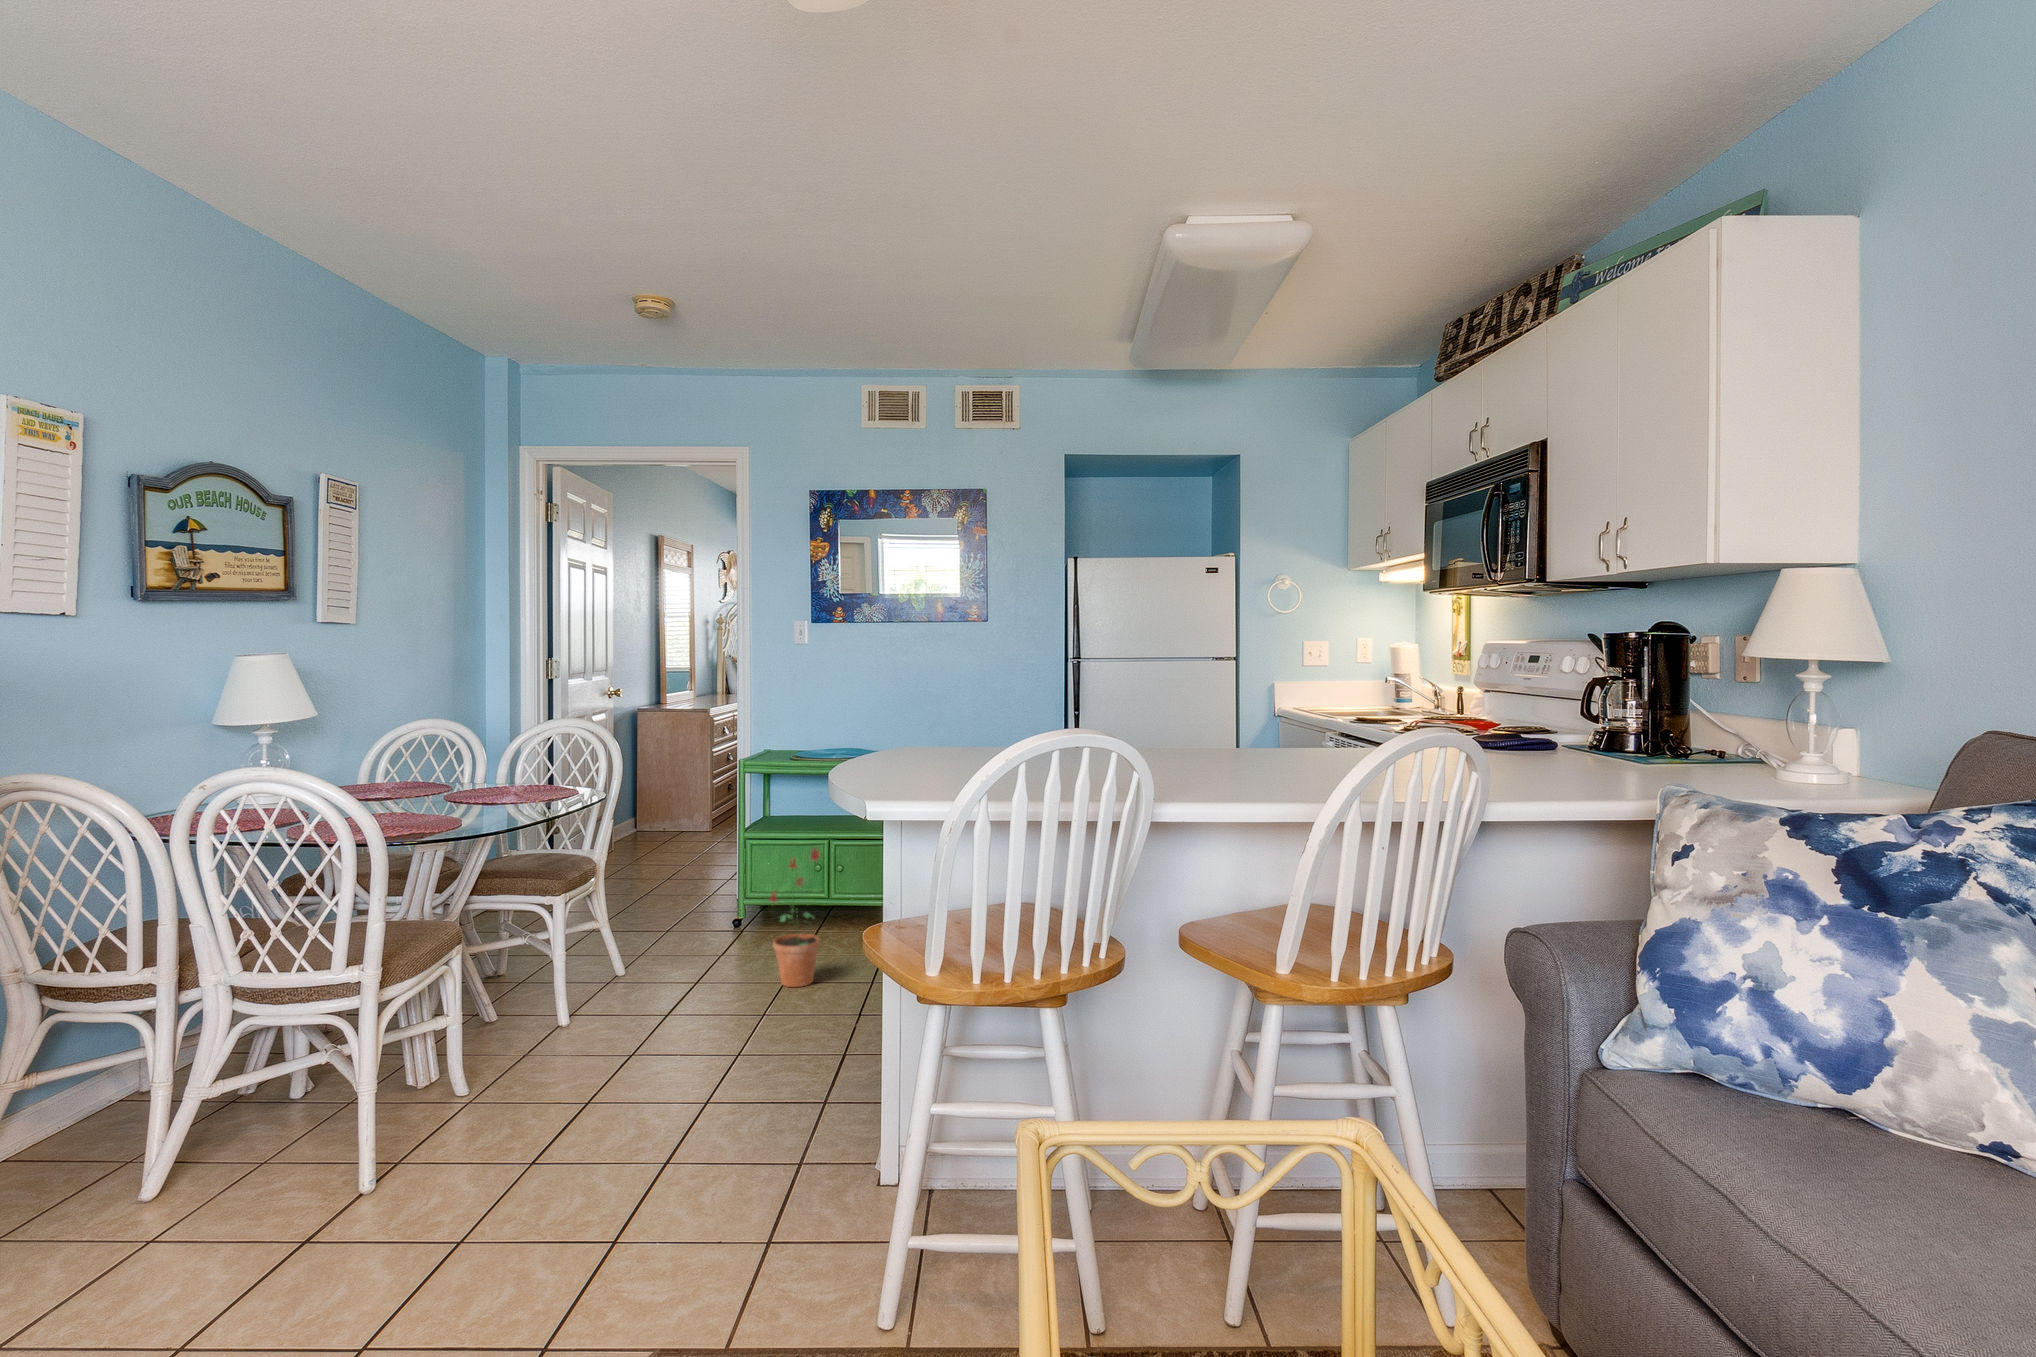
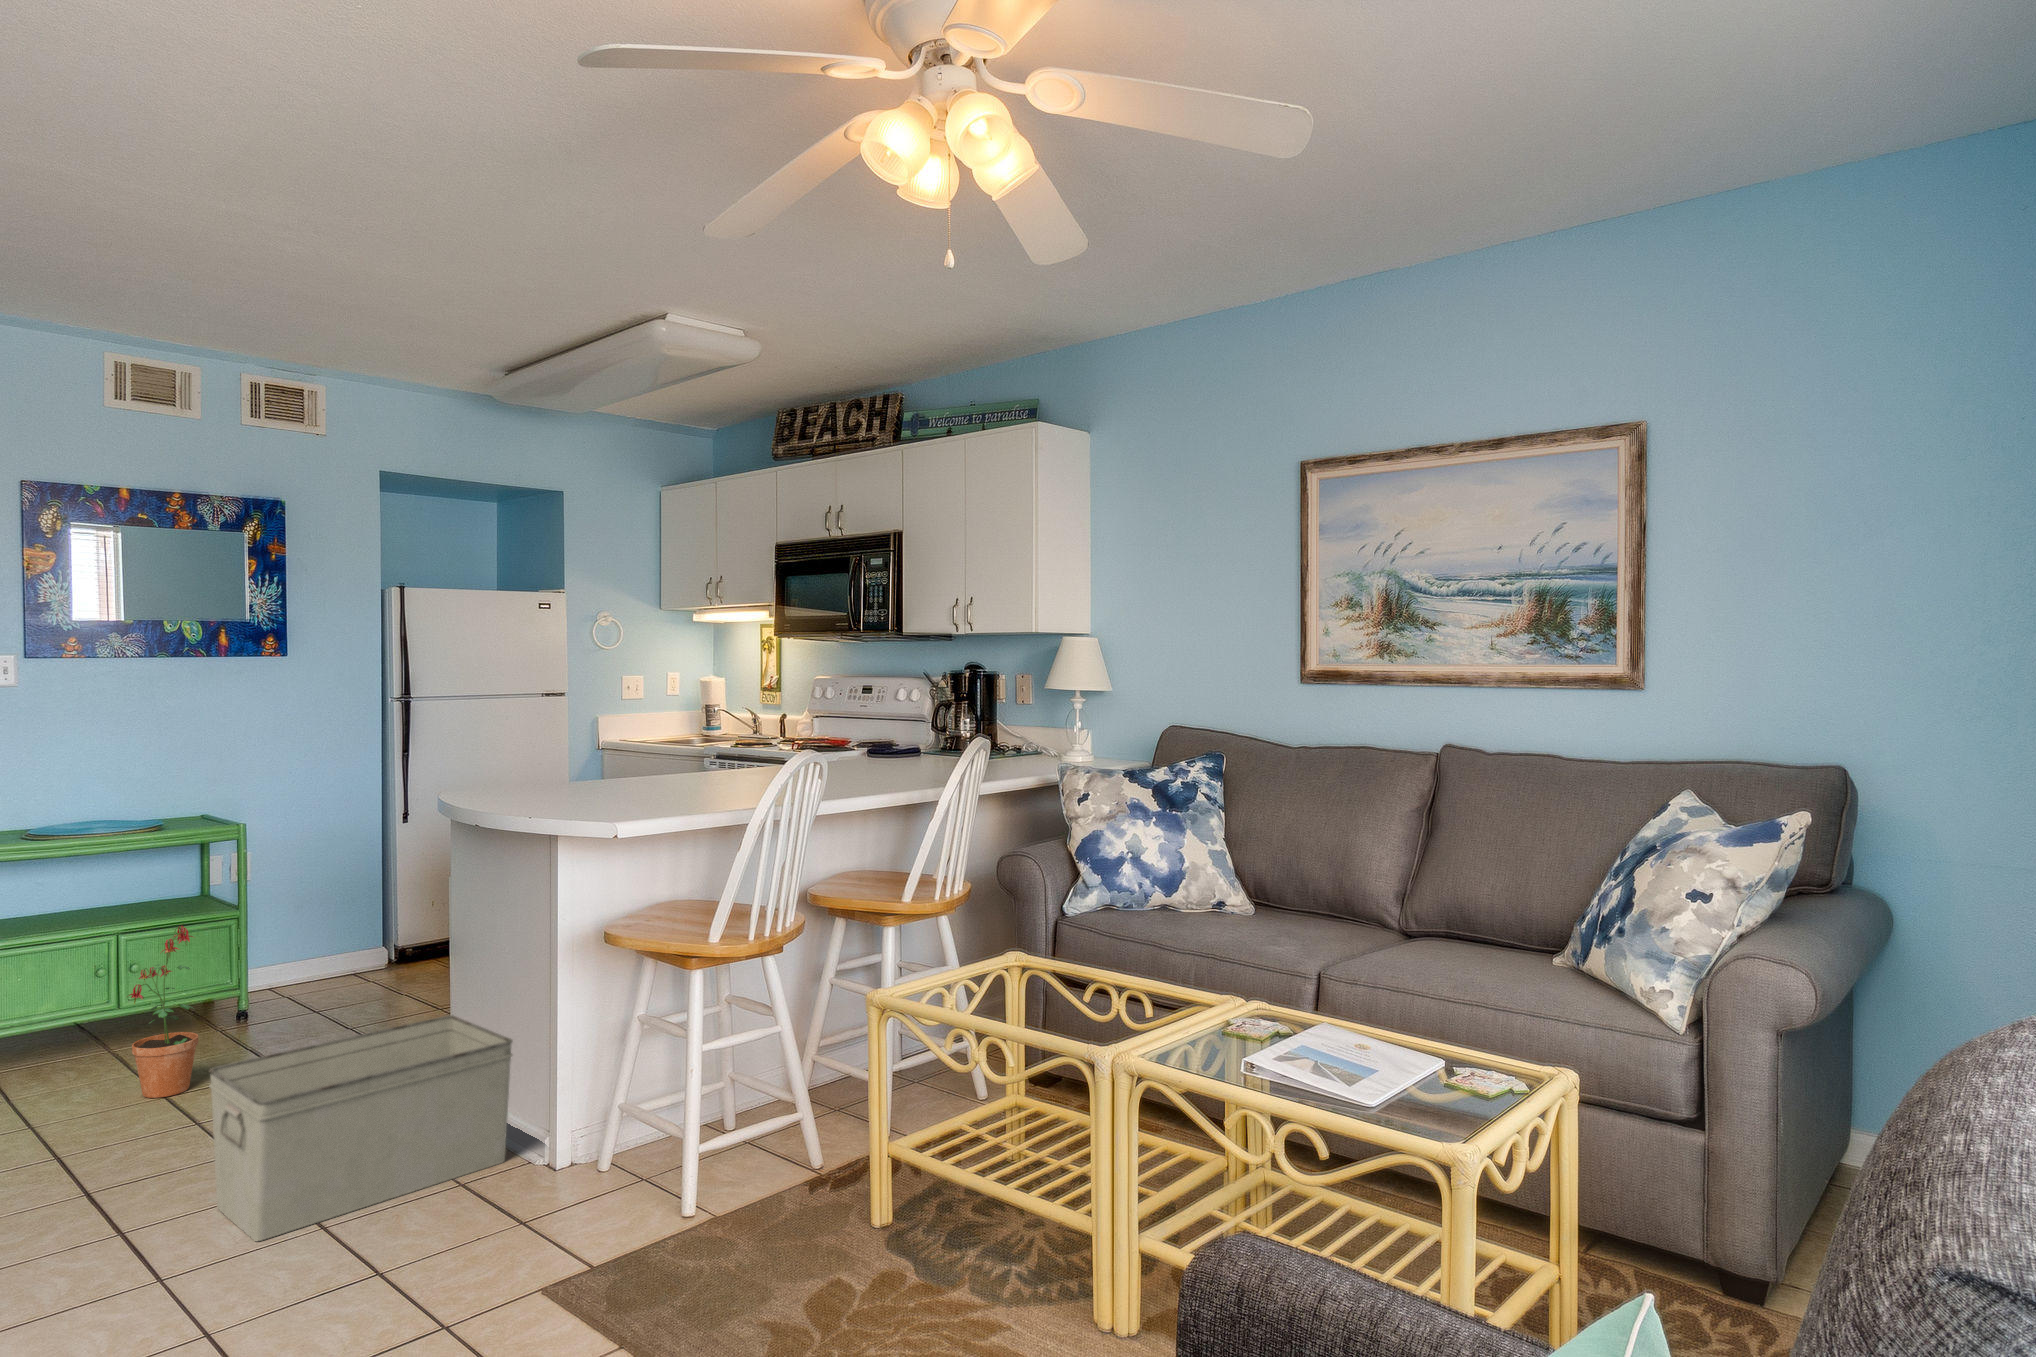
storage bin: none [620,982,883,1165] -> present [209,1015,512,1241]

